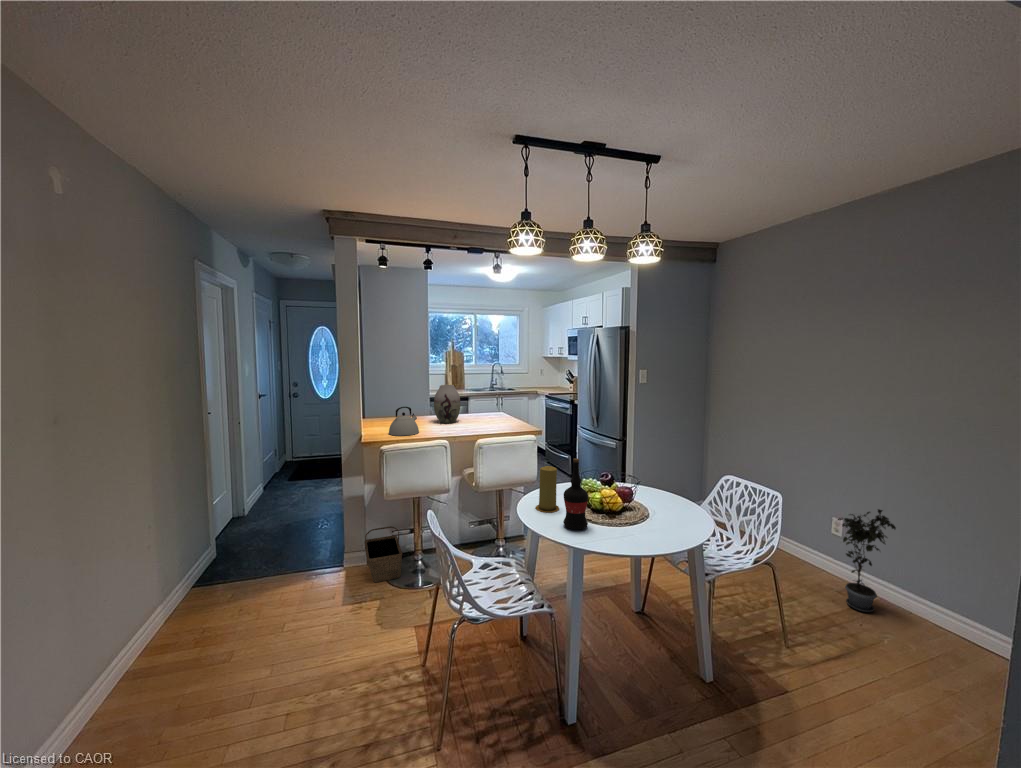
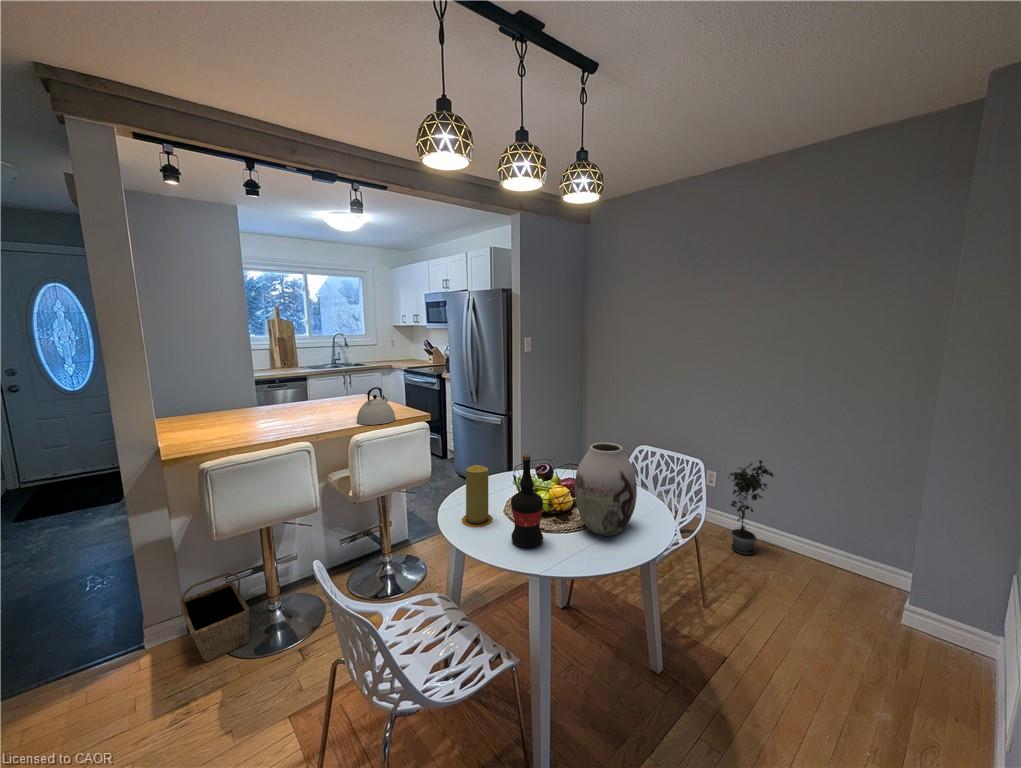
vase: present [434,385,461,423] -> present [575,443,637,536]
kettle: present [389,407,419,436] -> present [357,387,396,425]

